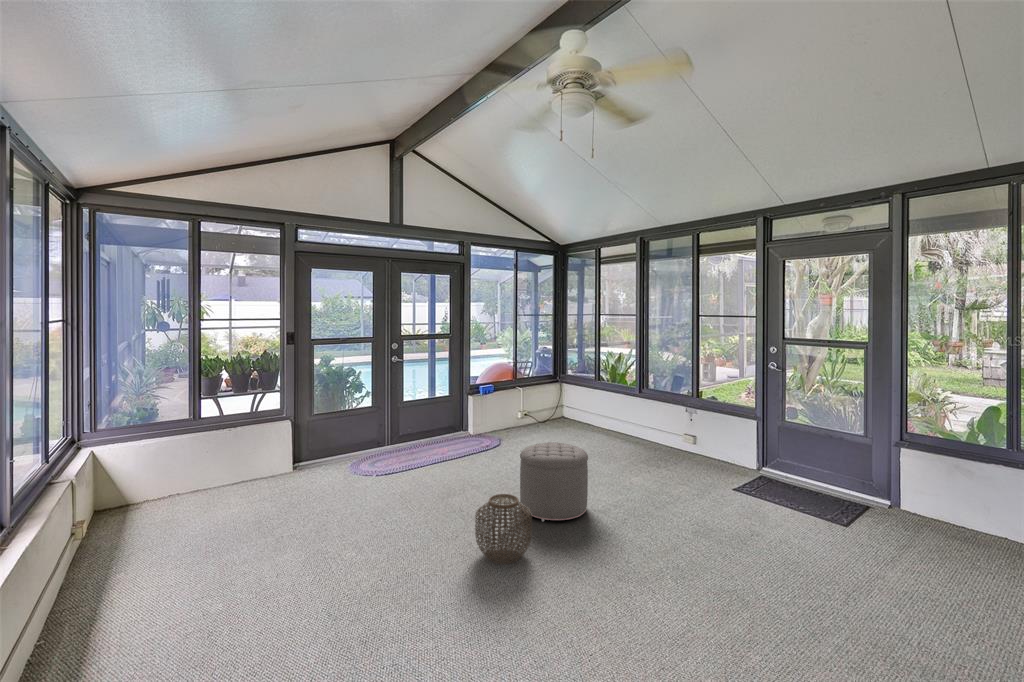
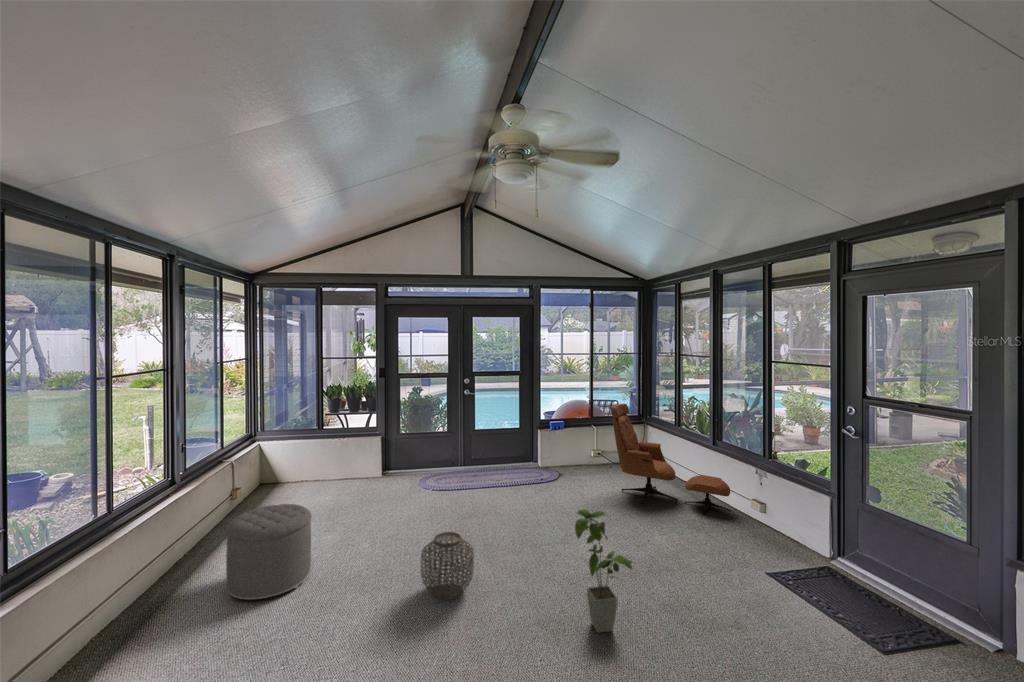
lounge chair: none [559,361,665,454] -> present [611,404,731,515]
ottoman: present [520,442,588,521] -> present [226,504,311,599]
house plant: none [645,445,707,555] -> present [575,509,634,633]

